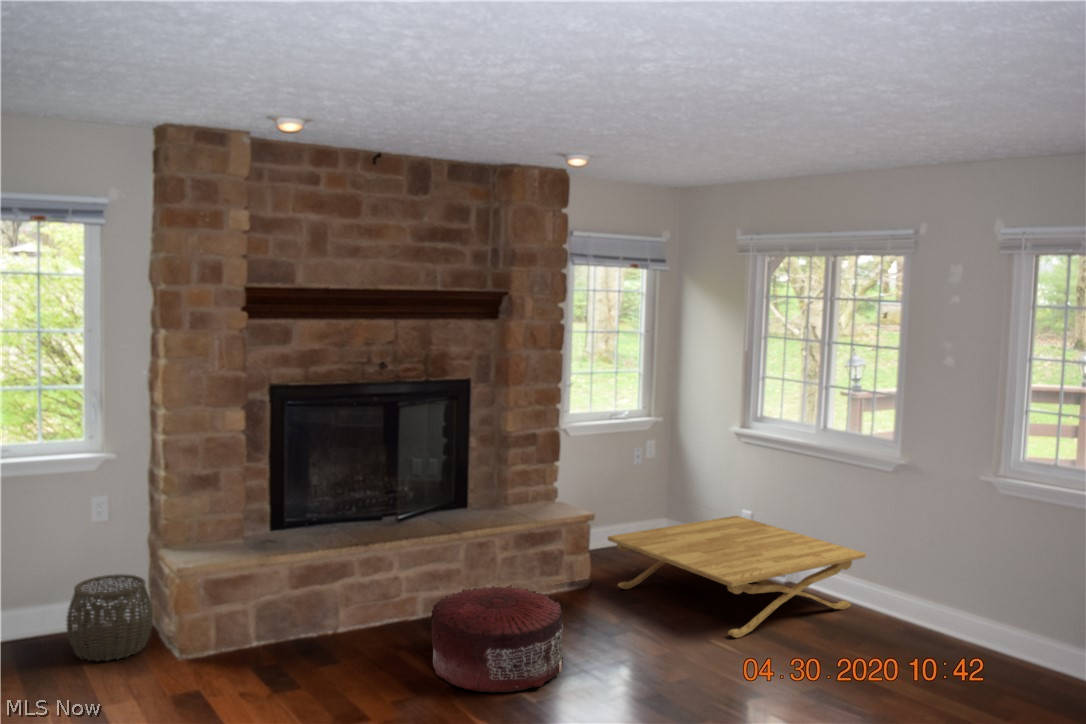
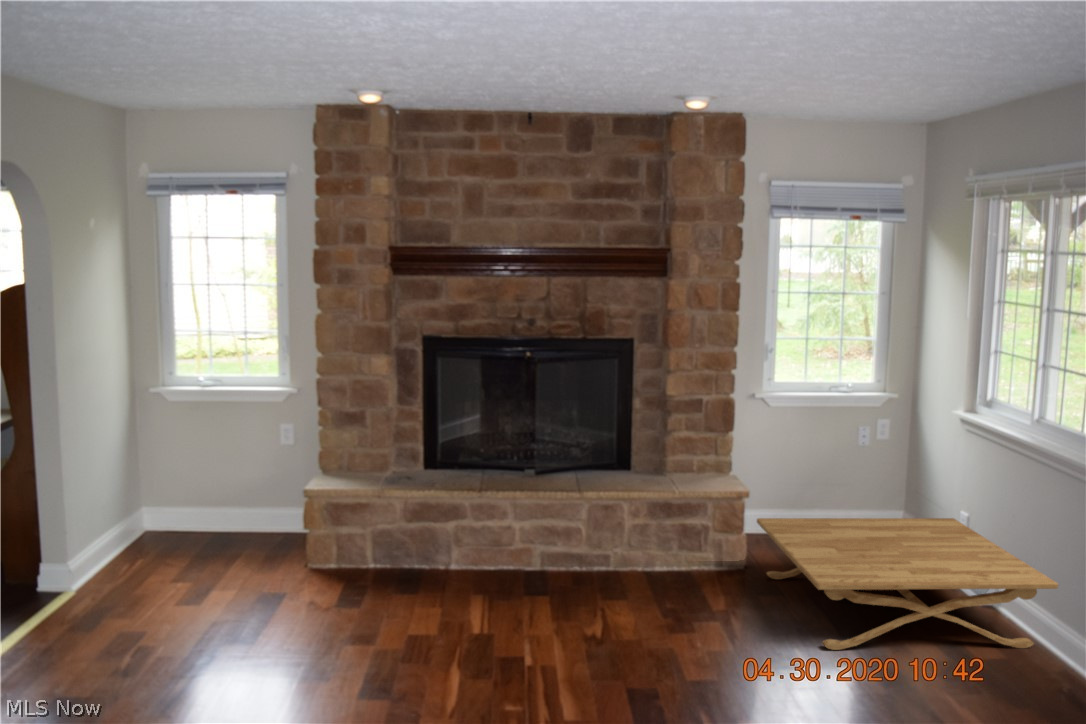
woven basket: present [66,574,153,661] -> none [242,488,310,558]
pouf: present [431,585,563,692] -> none [478,544,616,649]

